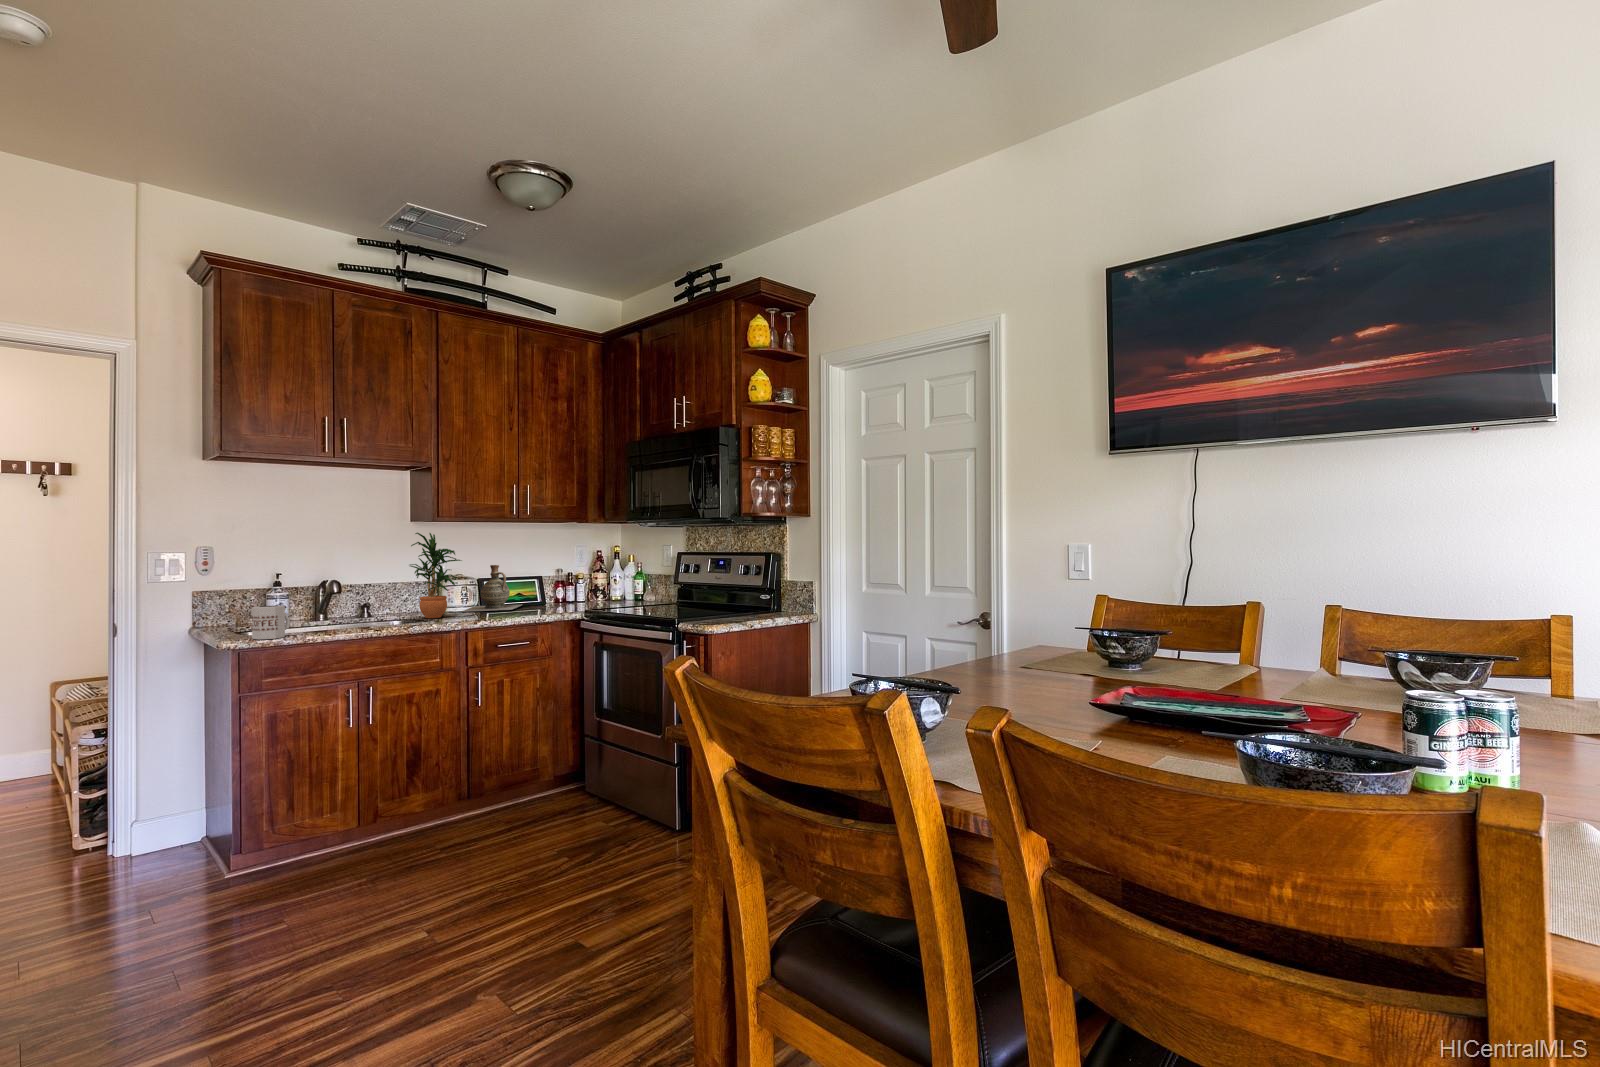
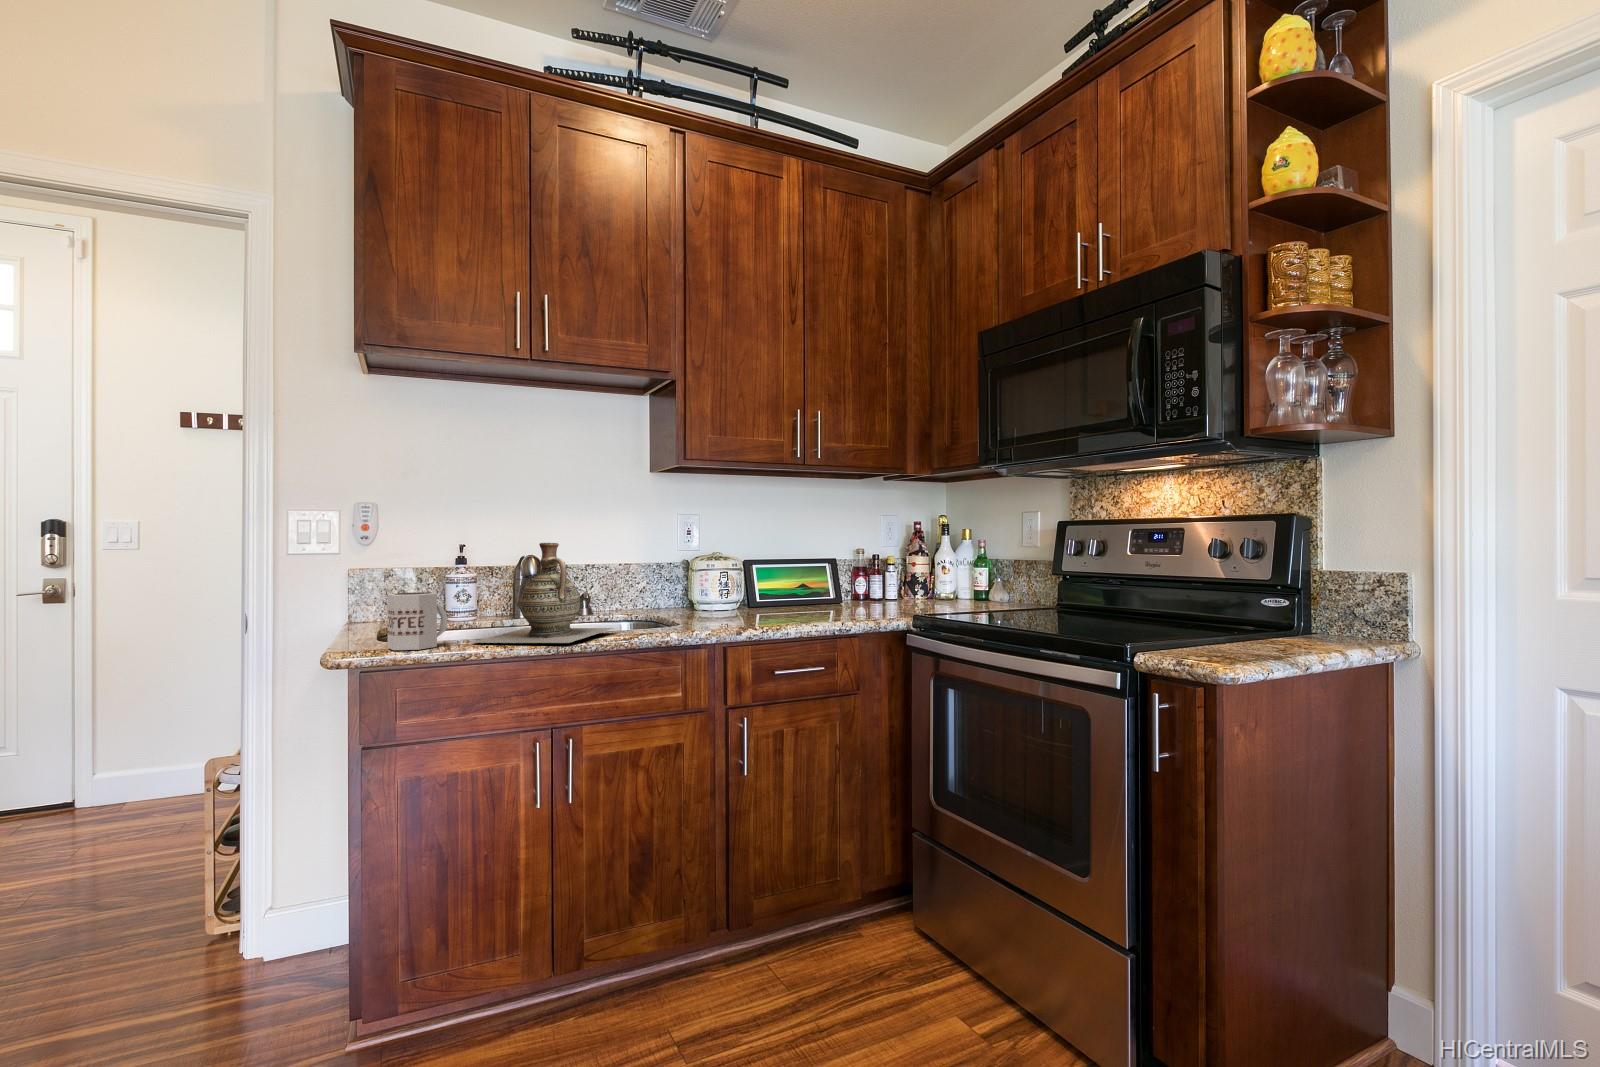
potted plant: present [410,533,461,618] -> none [638,480,722,620]
ceramic jug: present [462,565,522,612] -> present [472,543,614,643]

